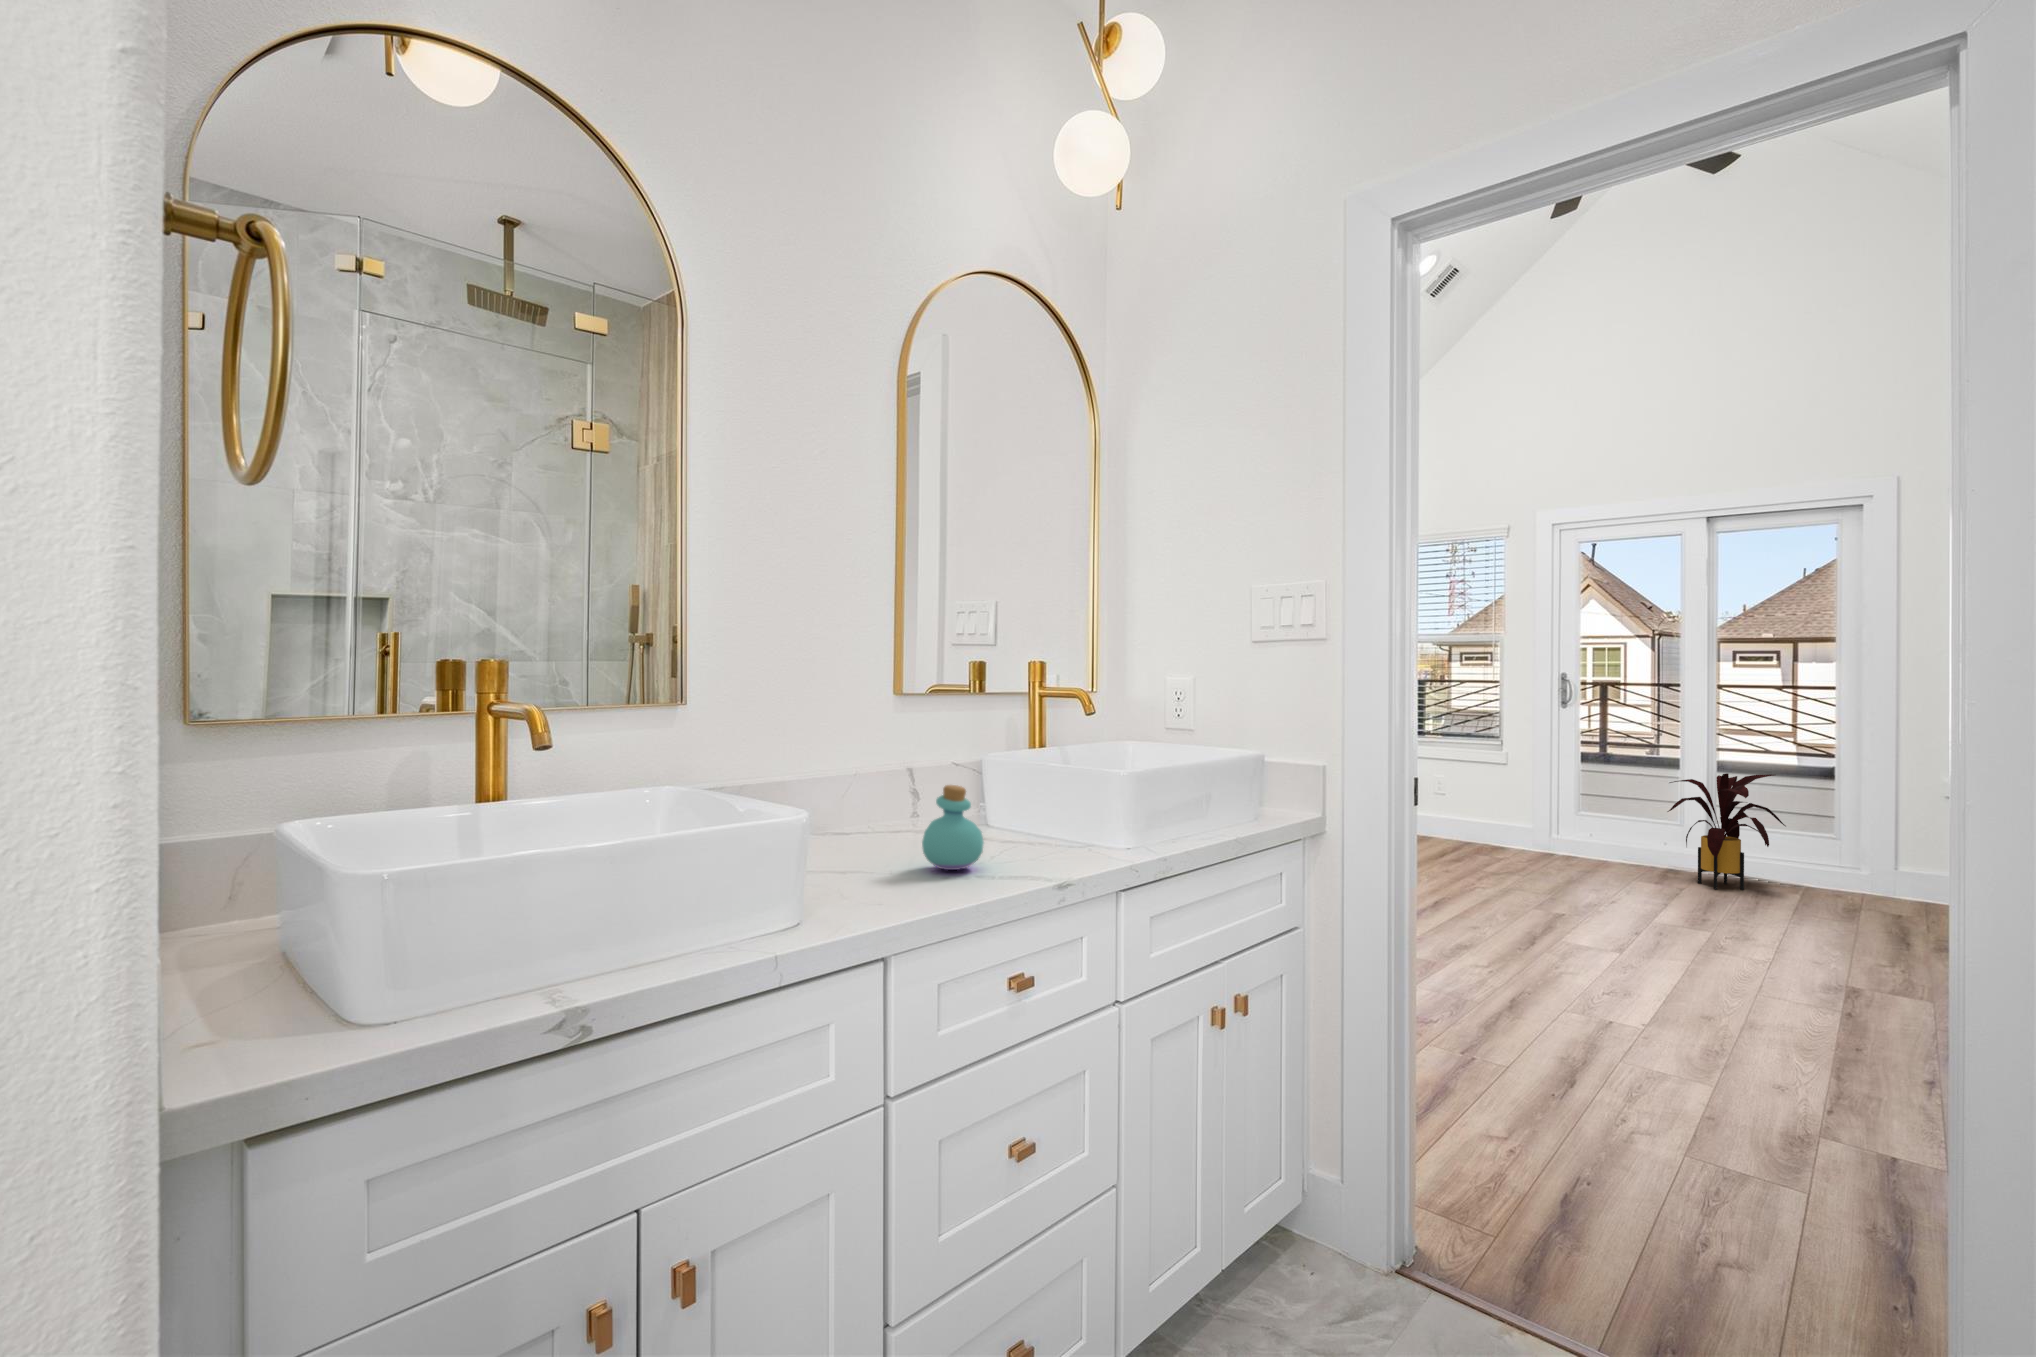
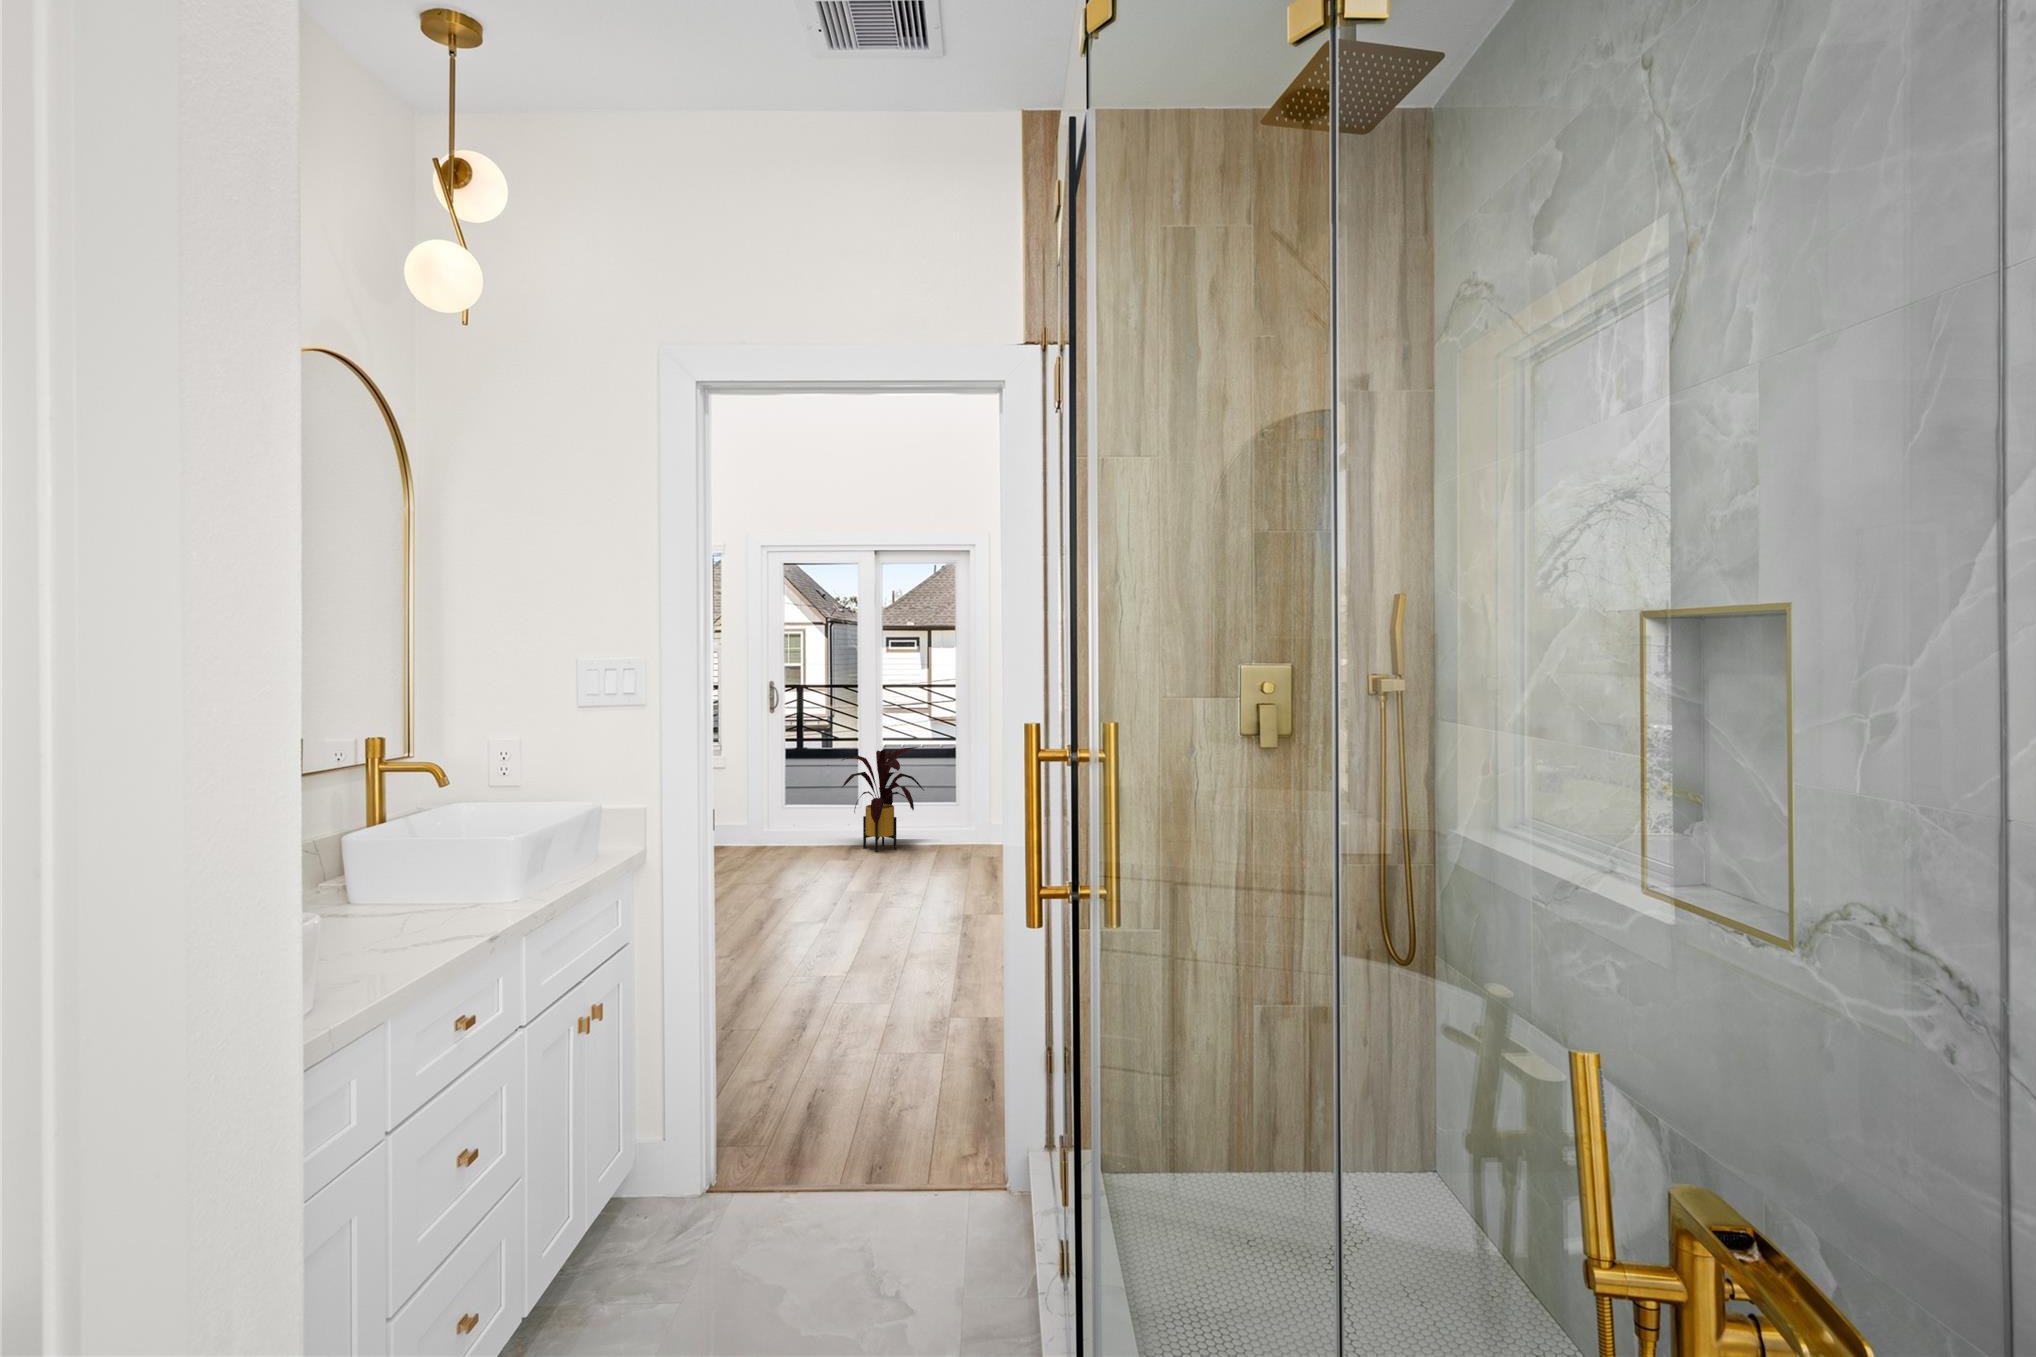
perfume bottle: present [922,785,984,870] -> none [372,877,429,950]

